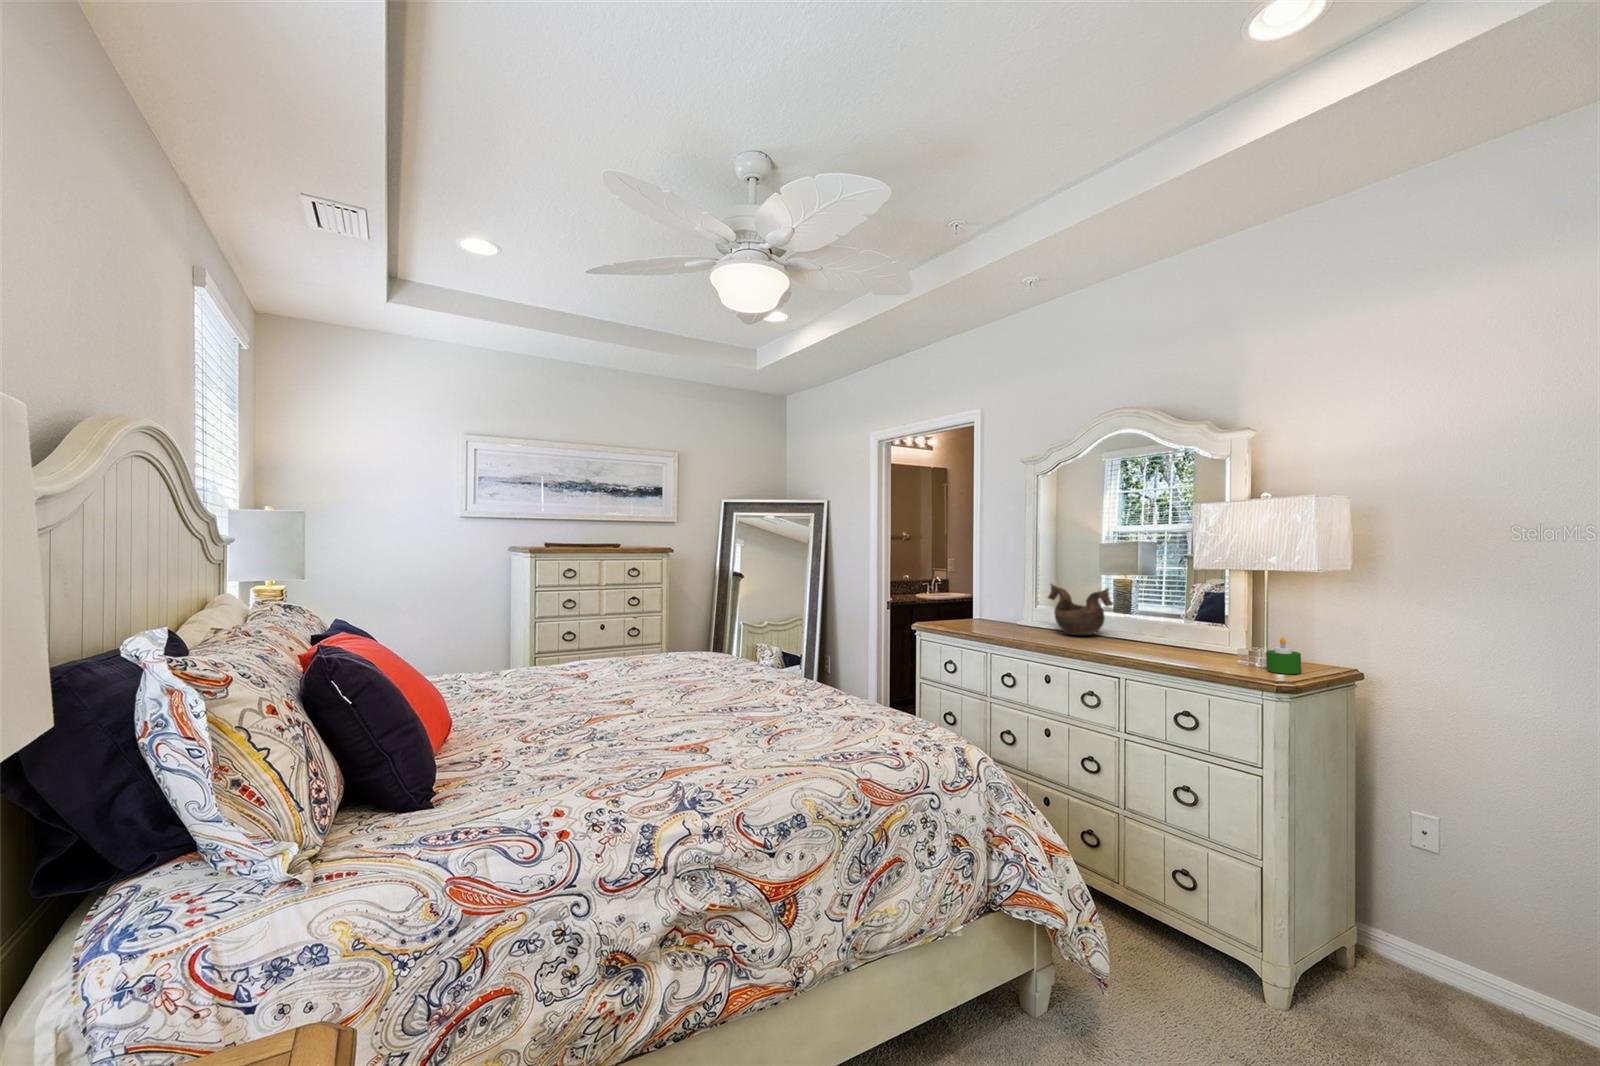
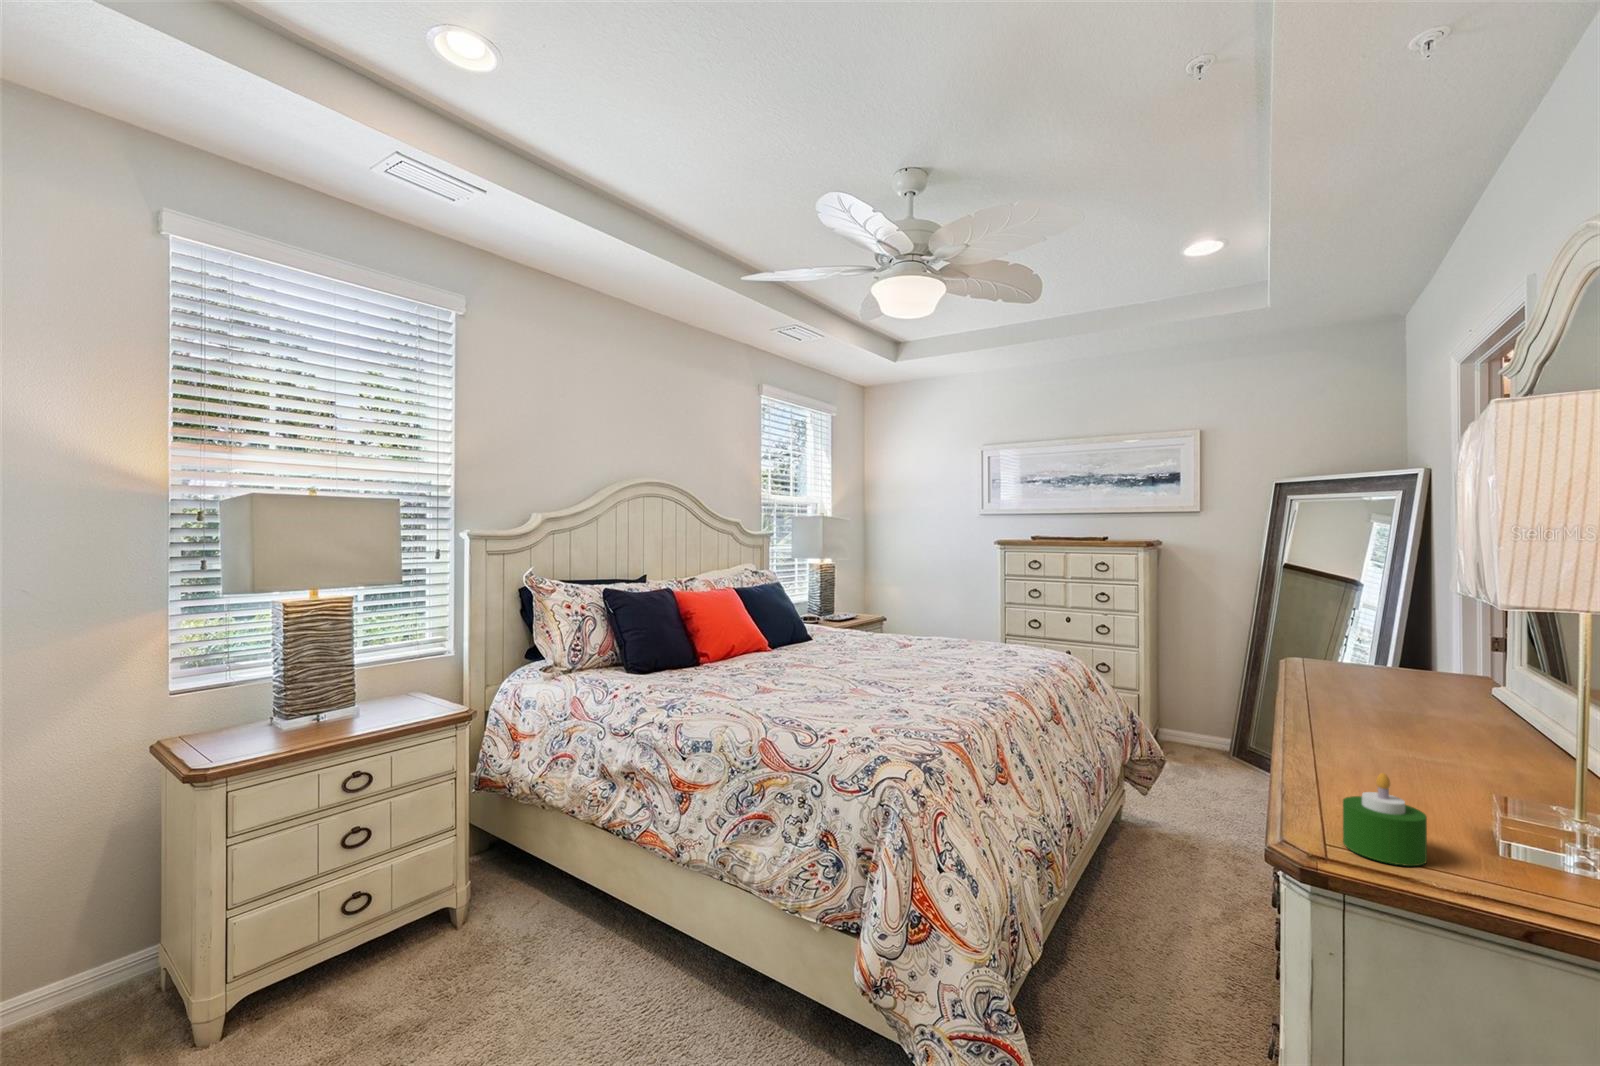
decorative bowl: present [1048,584,1113,635] -> none [1325,624,1441,726]

